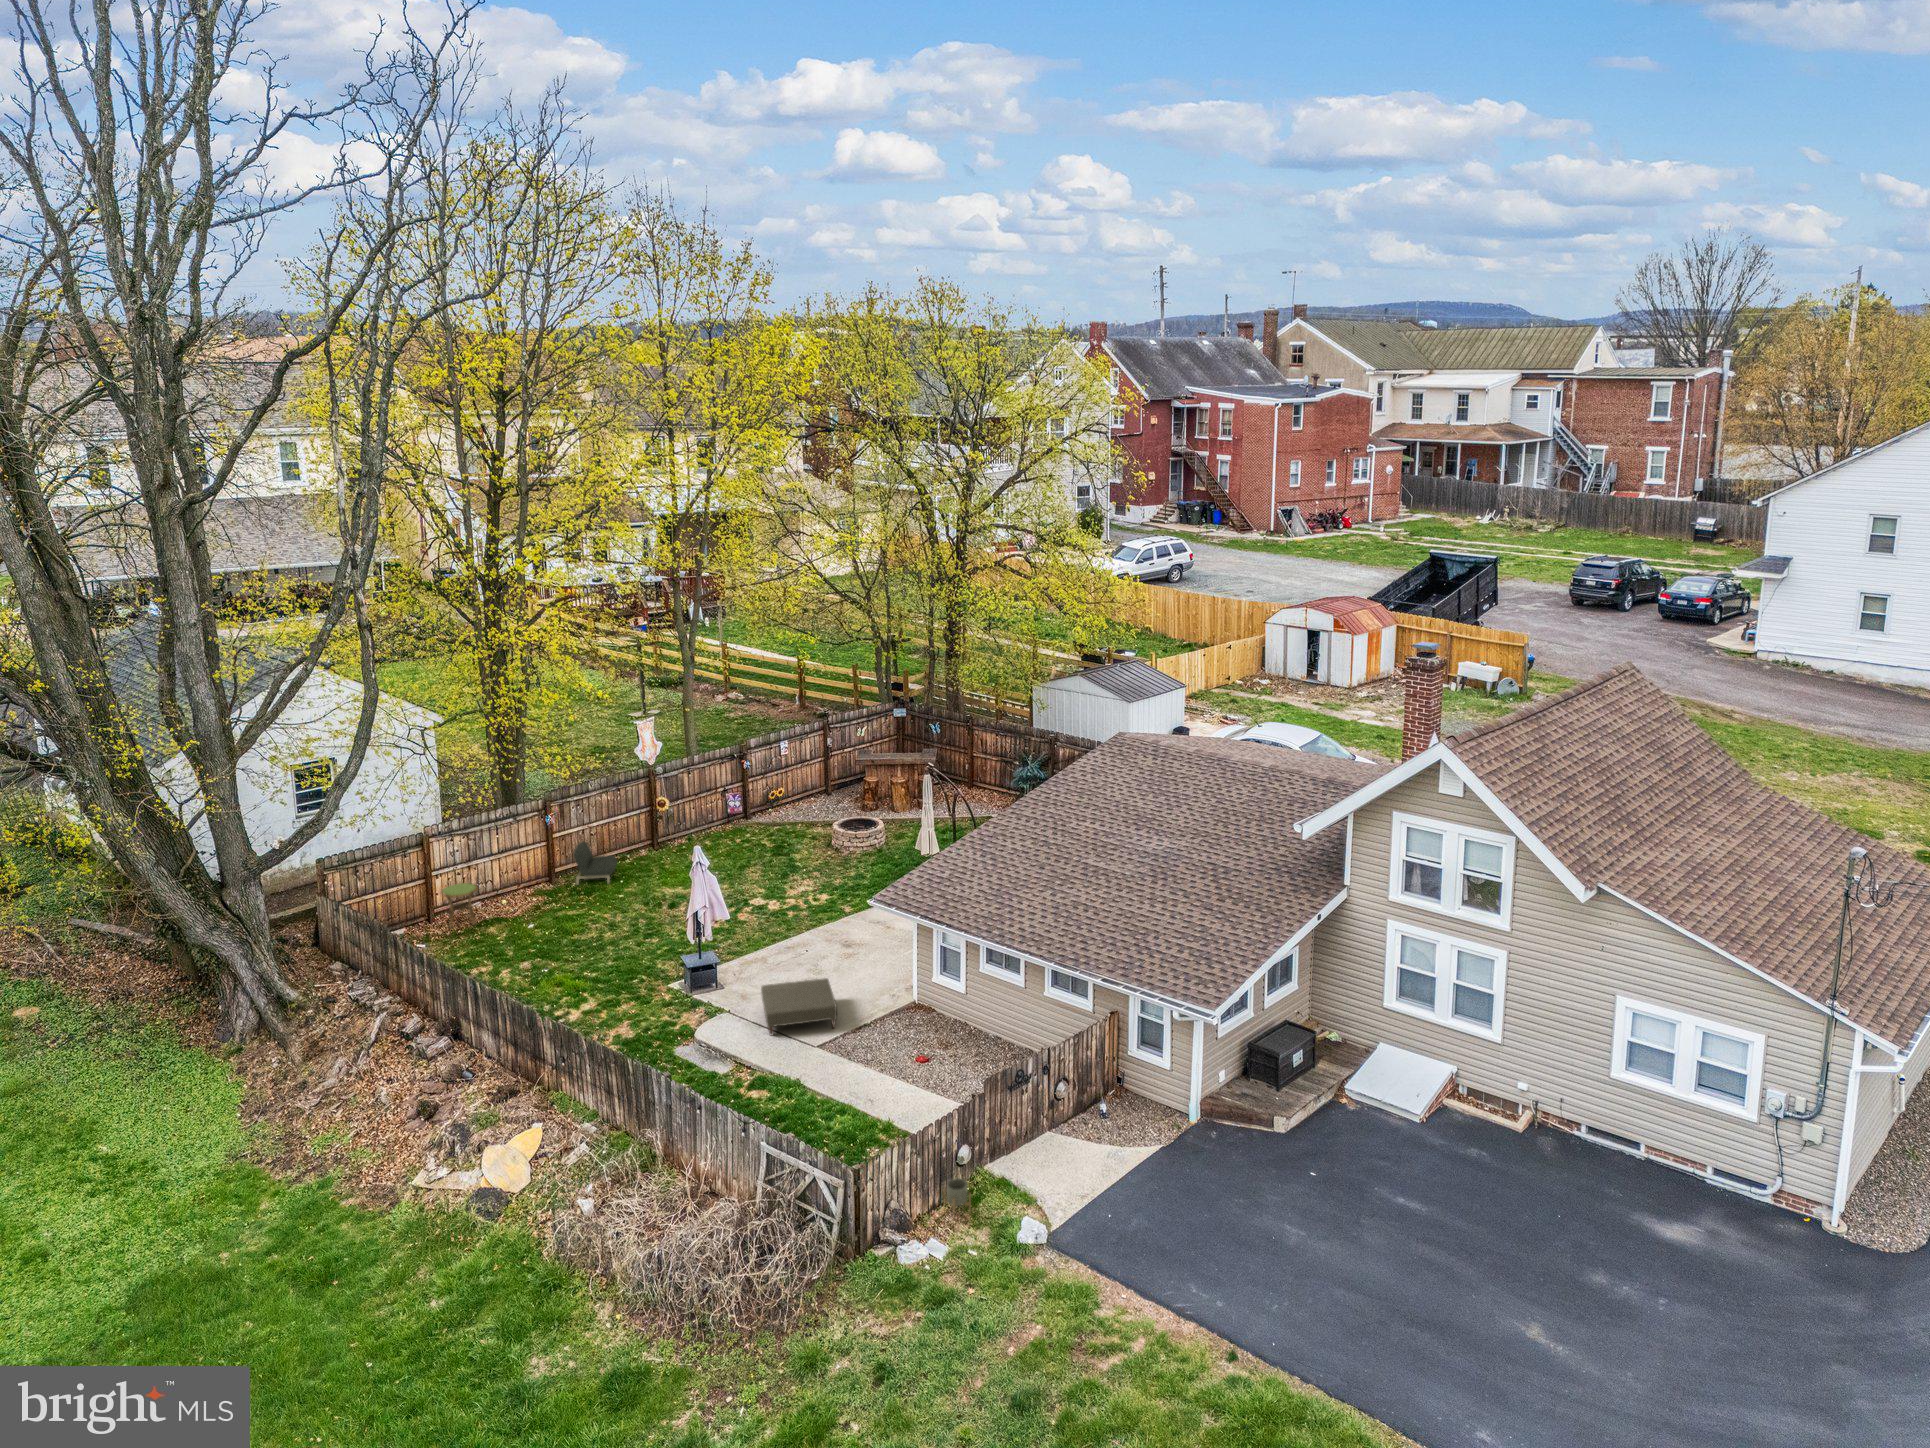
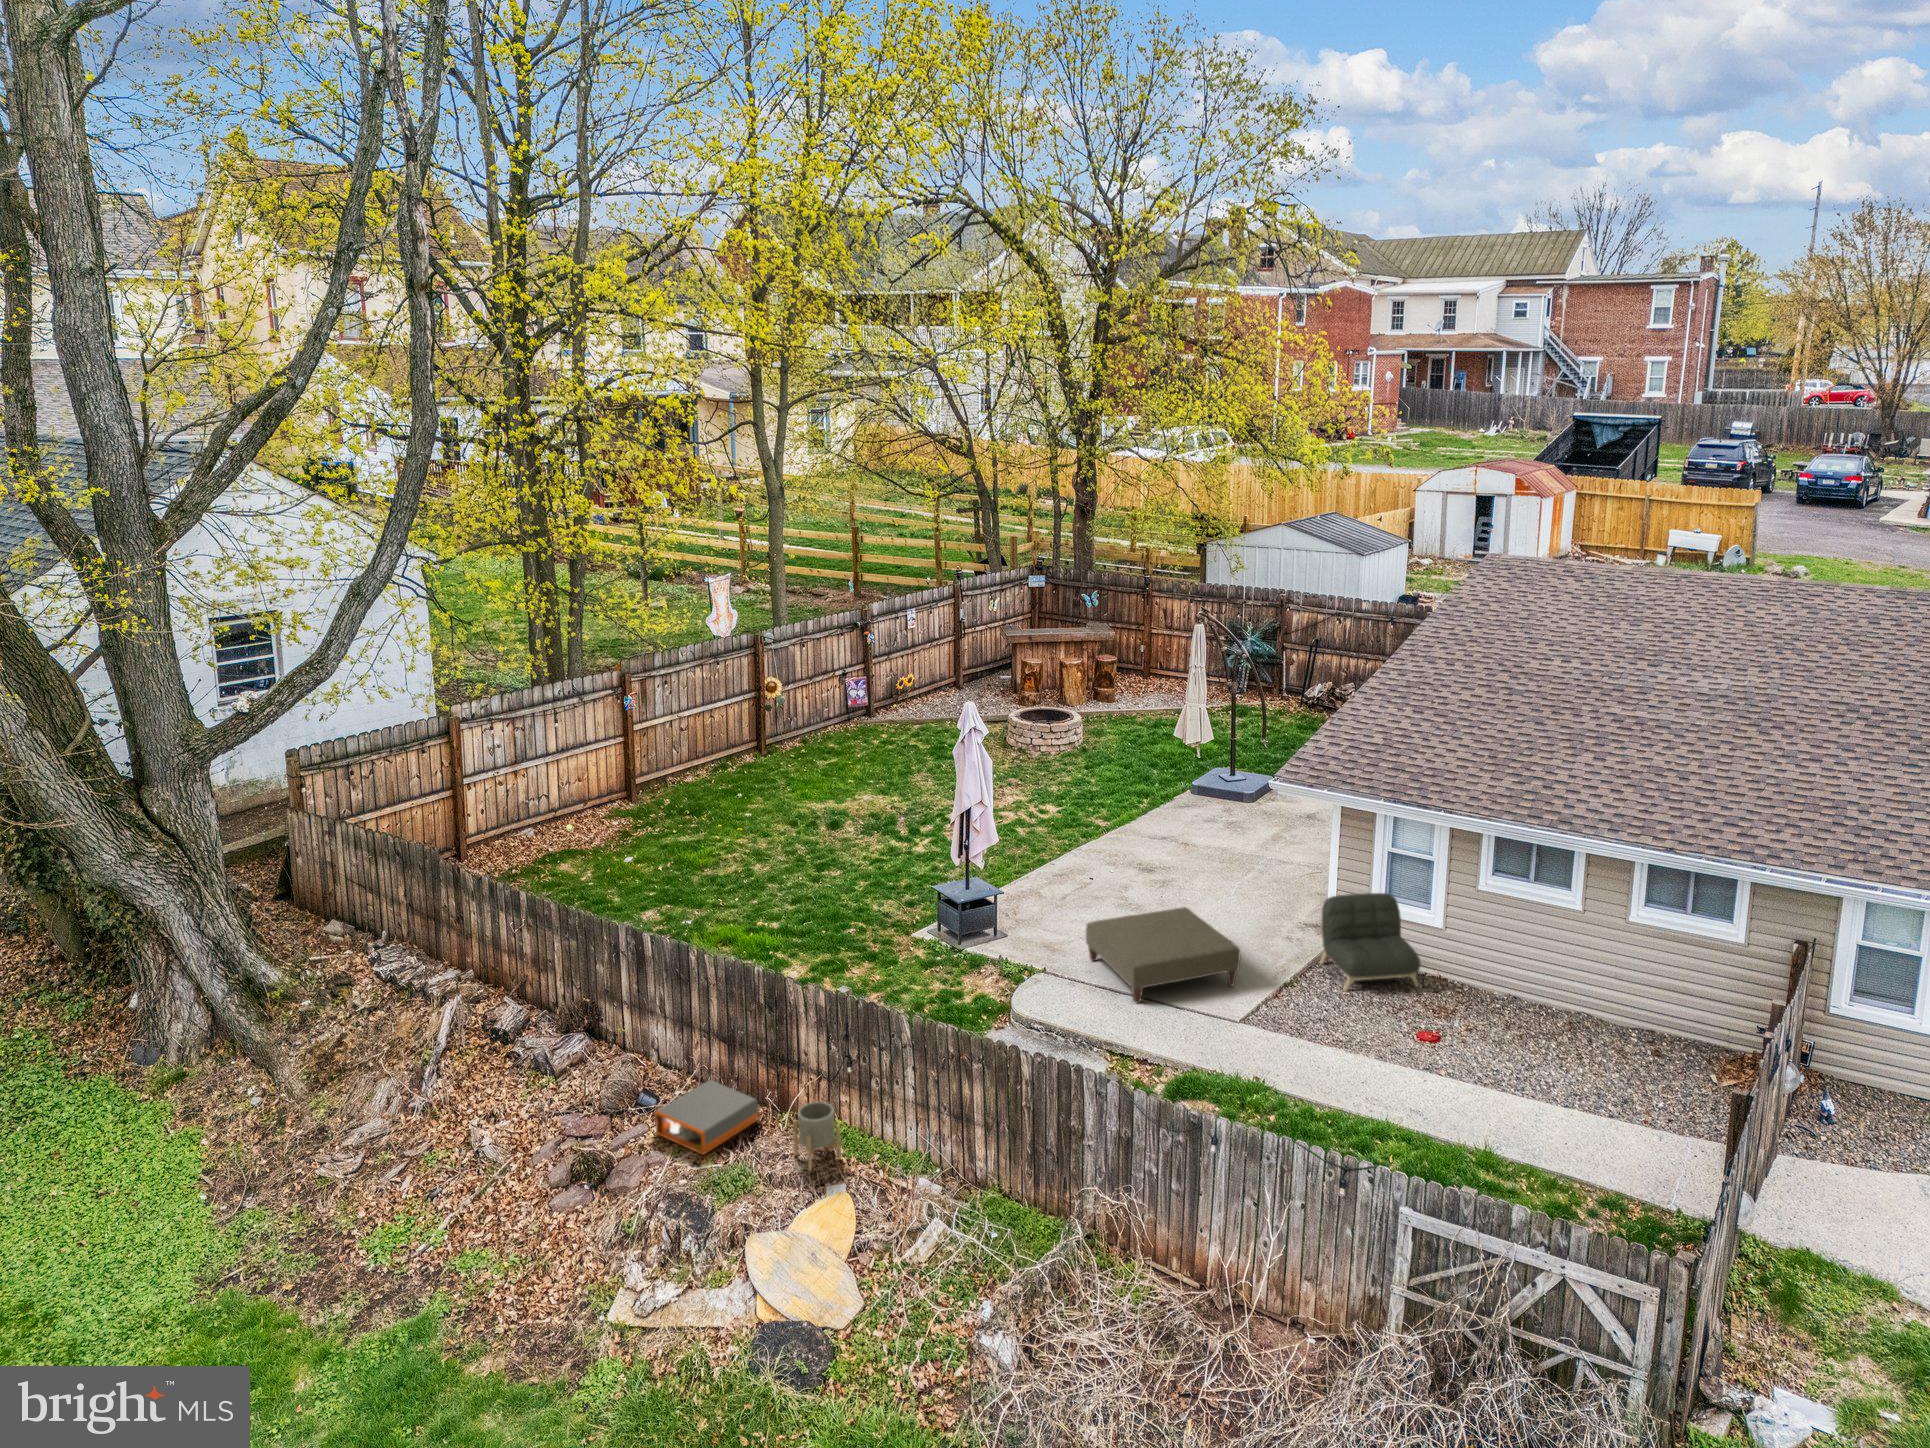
armchair: present [573,842,617,884] -> present [1320,893,1421,991]
side table: present [441,883,478,928] -> none [477,796,537,868]
storage box: none [463,1065,518,1102] -> present [655,1080,758,1155]
planter: present [944,1178,971,1217] -> present [793,1102,841,1170]

